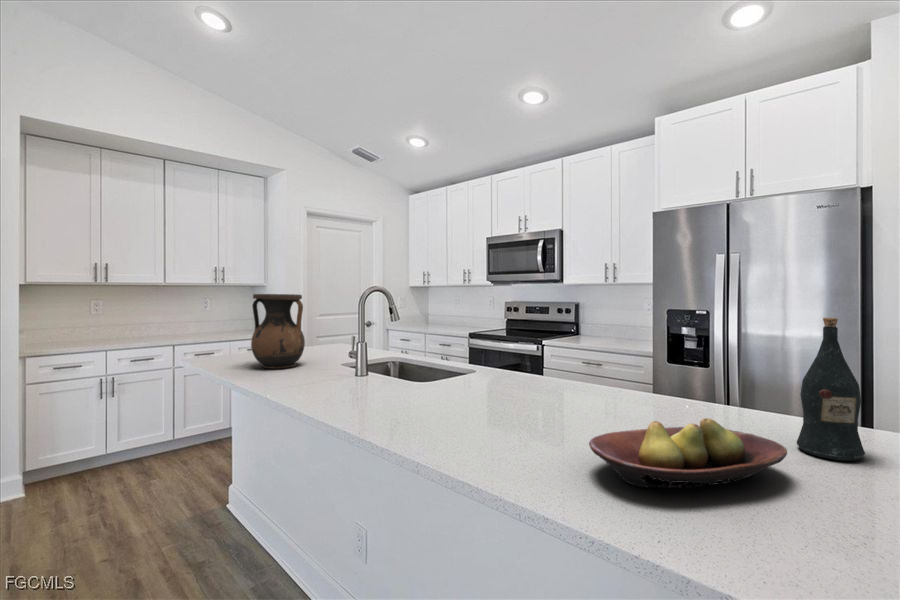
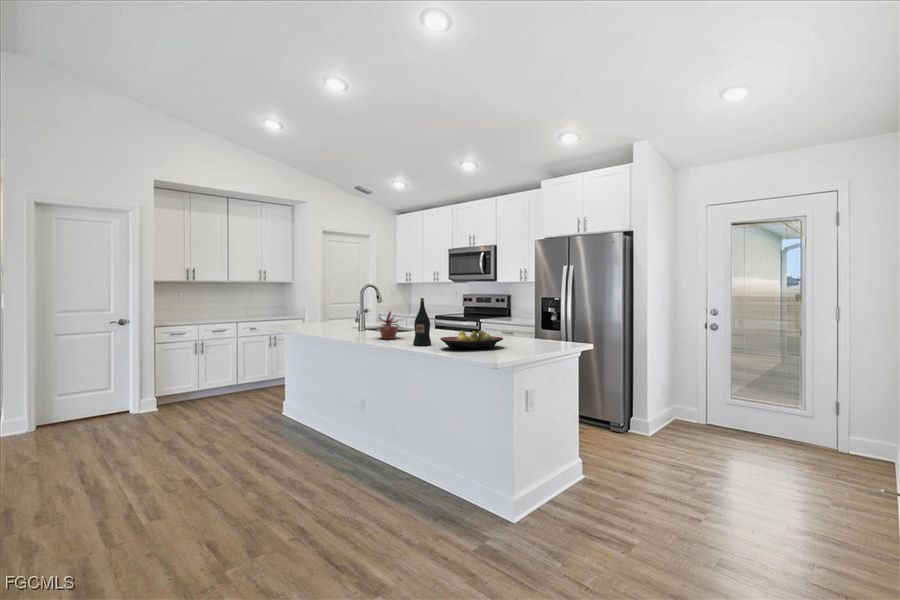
vase: present [251,294,305,368] -> none [304,289,332,329]
wine bottle: present [797,318,865,461] -> present [413,298,431,345]
potted plant: none [374,342,456,412] -> present [379,311,401,339]

